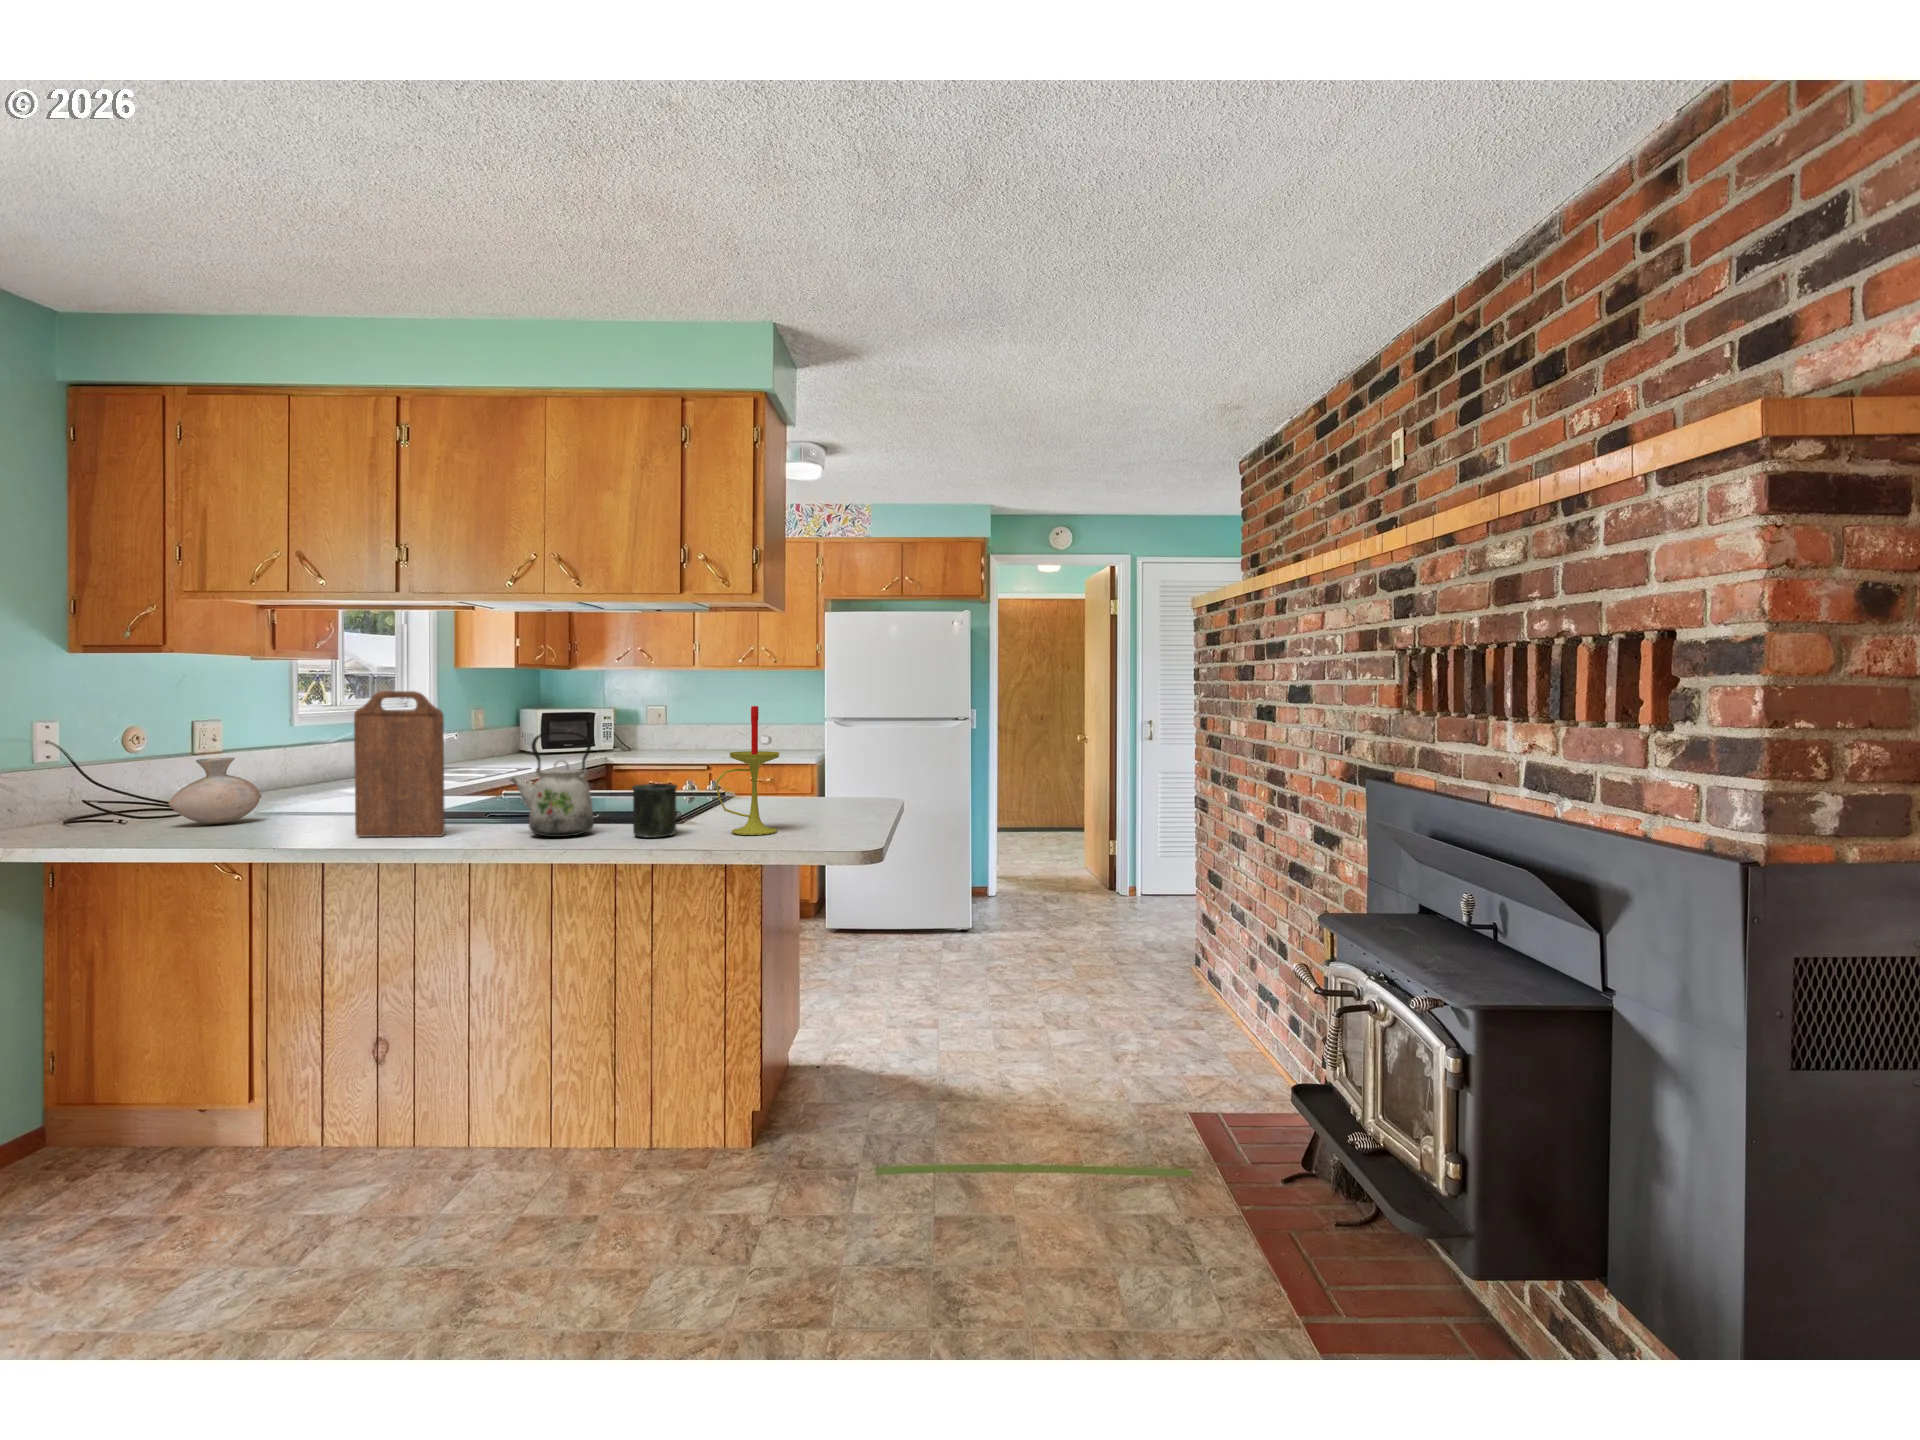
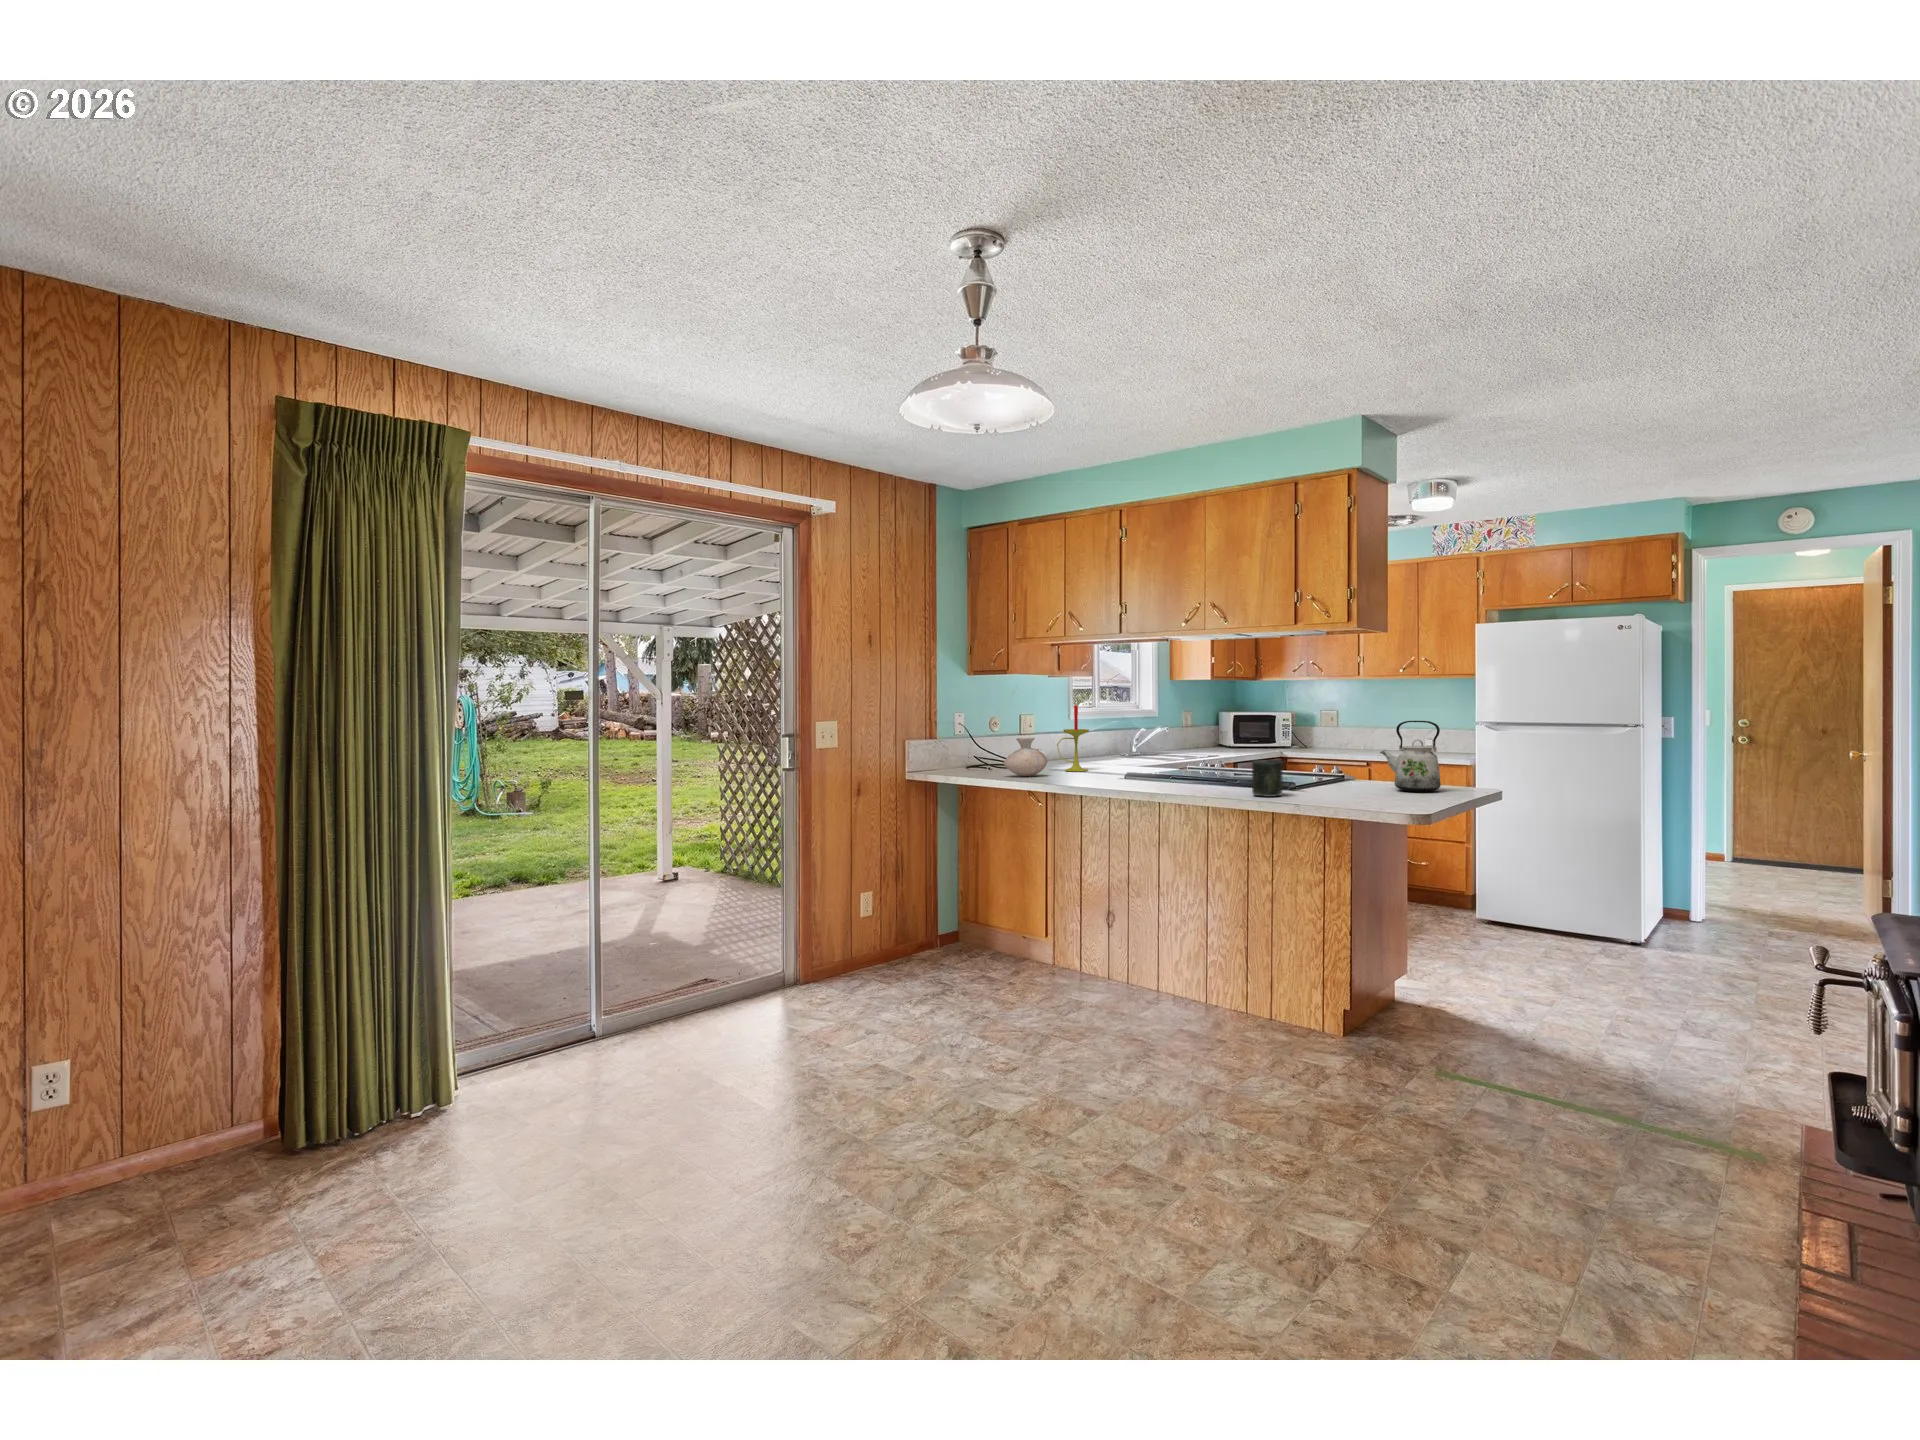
cutting board: present [354,691,445,837] -> none [1091,698,1139,789]
candle: present [715,706,779,835] -> present [1057,706,1089,772]
kettle: present [510,732,594,837] -> present [1380,721,1441,792]

